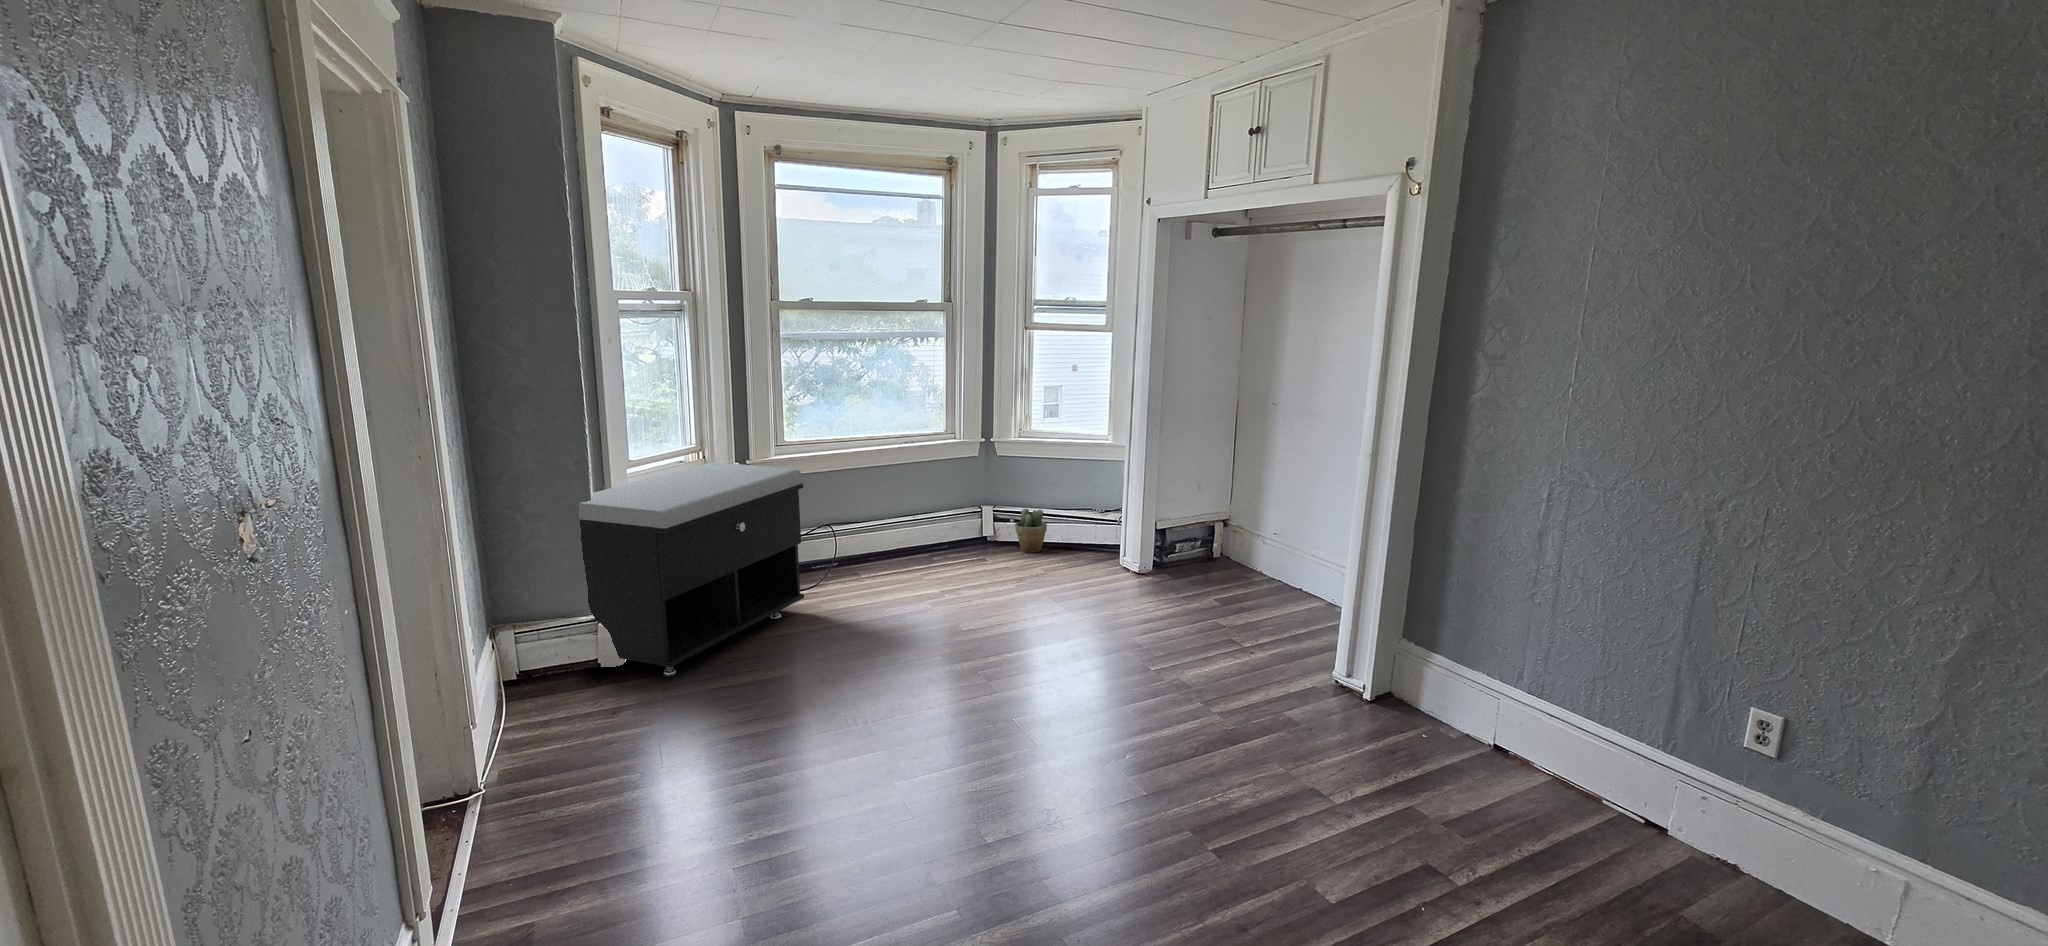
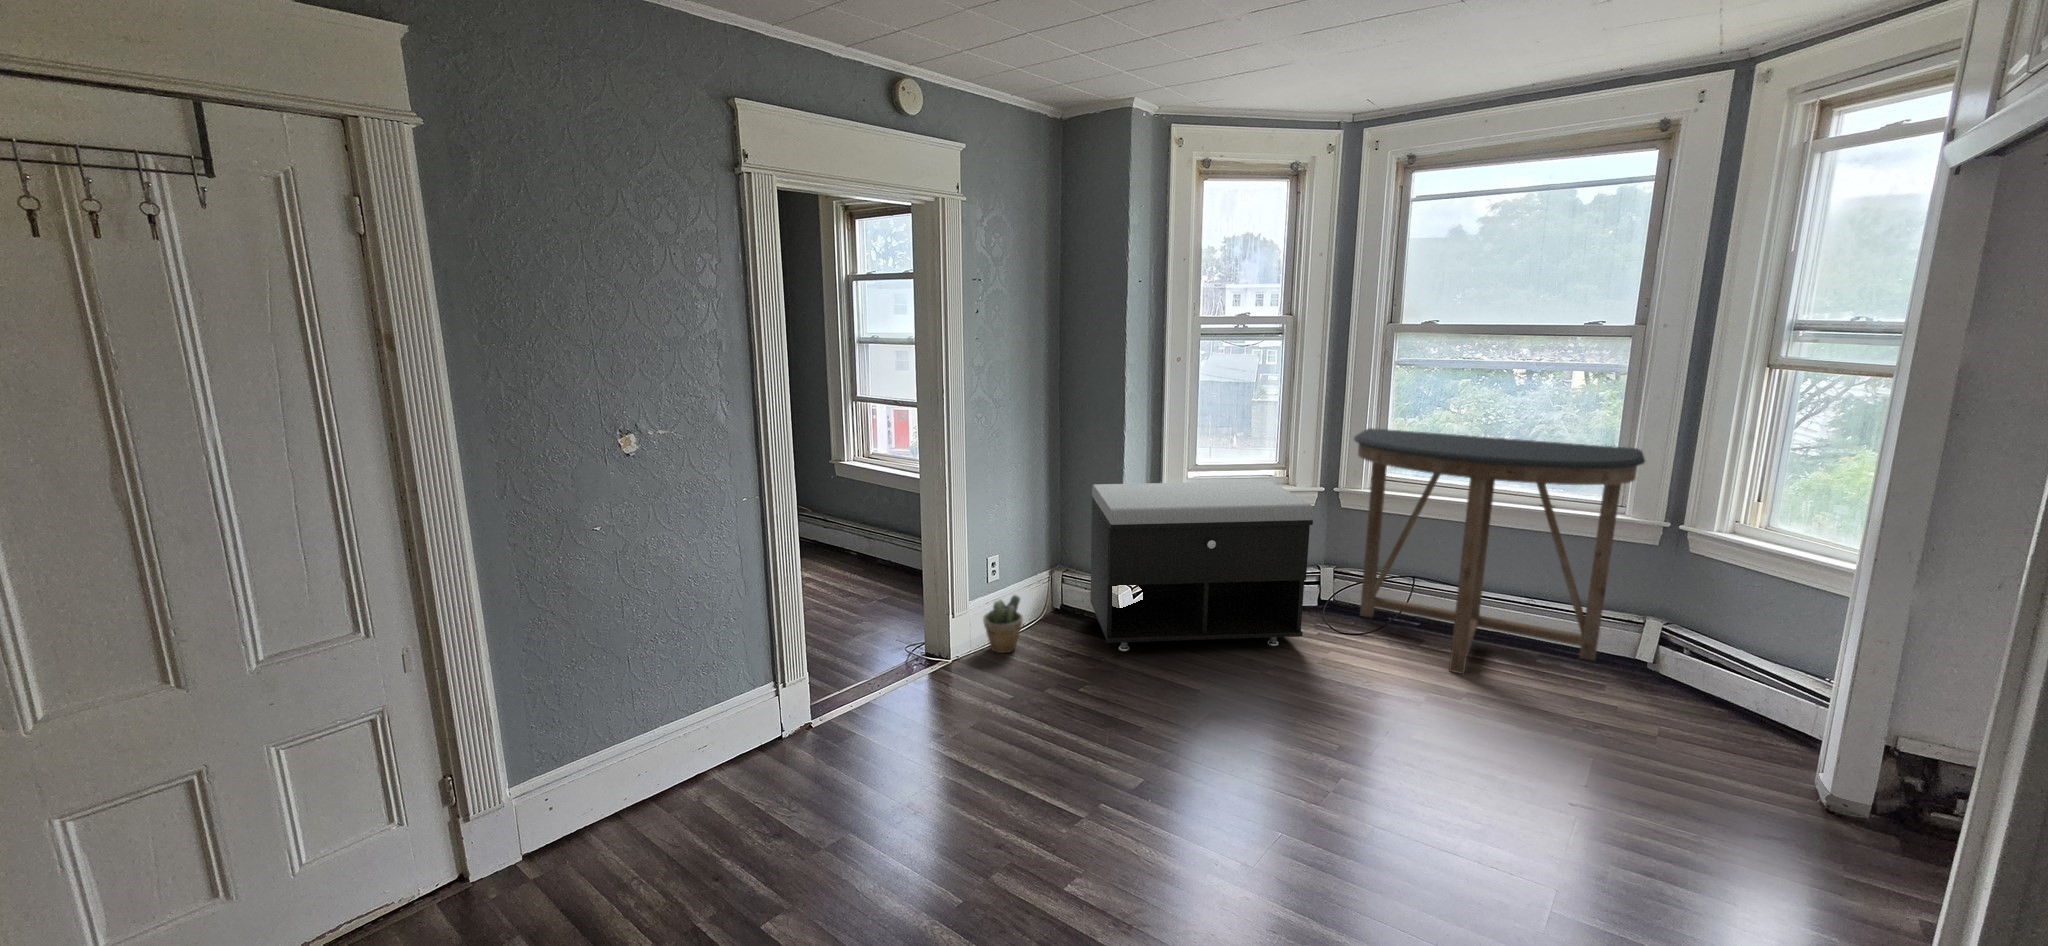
console table: none [770,385,984,585] -> present [1354,428,1645,674]
potted plant: present [1015,509,1047,553] -> present [983,595,1023,653]

